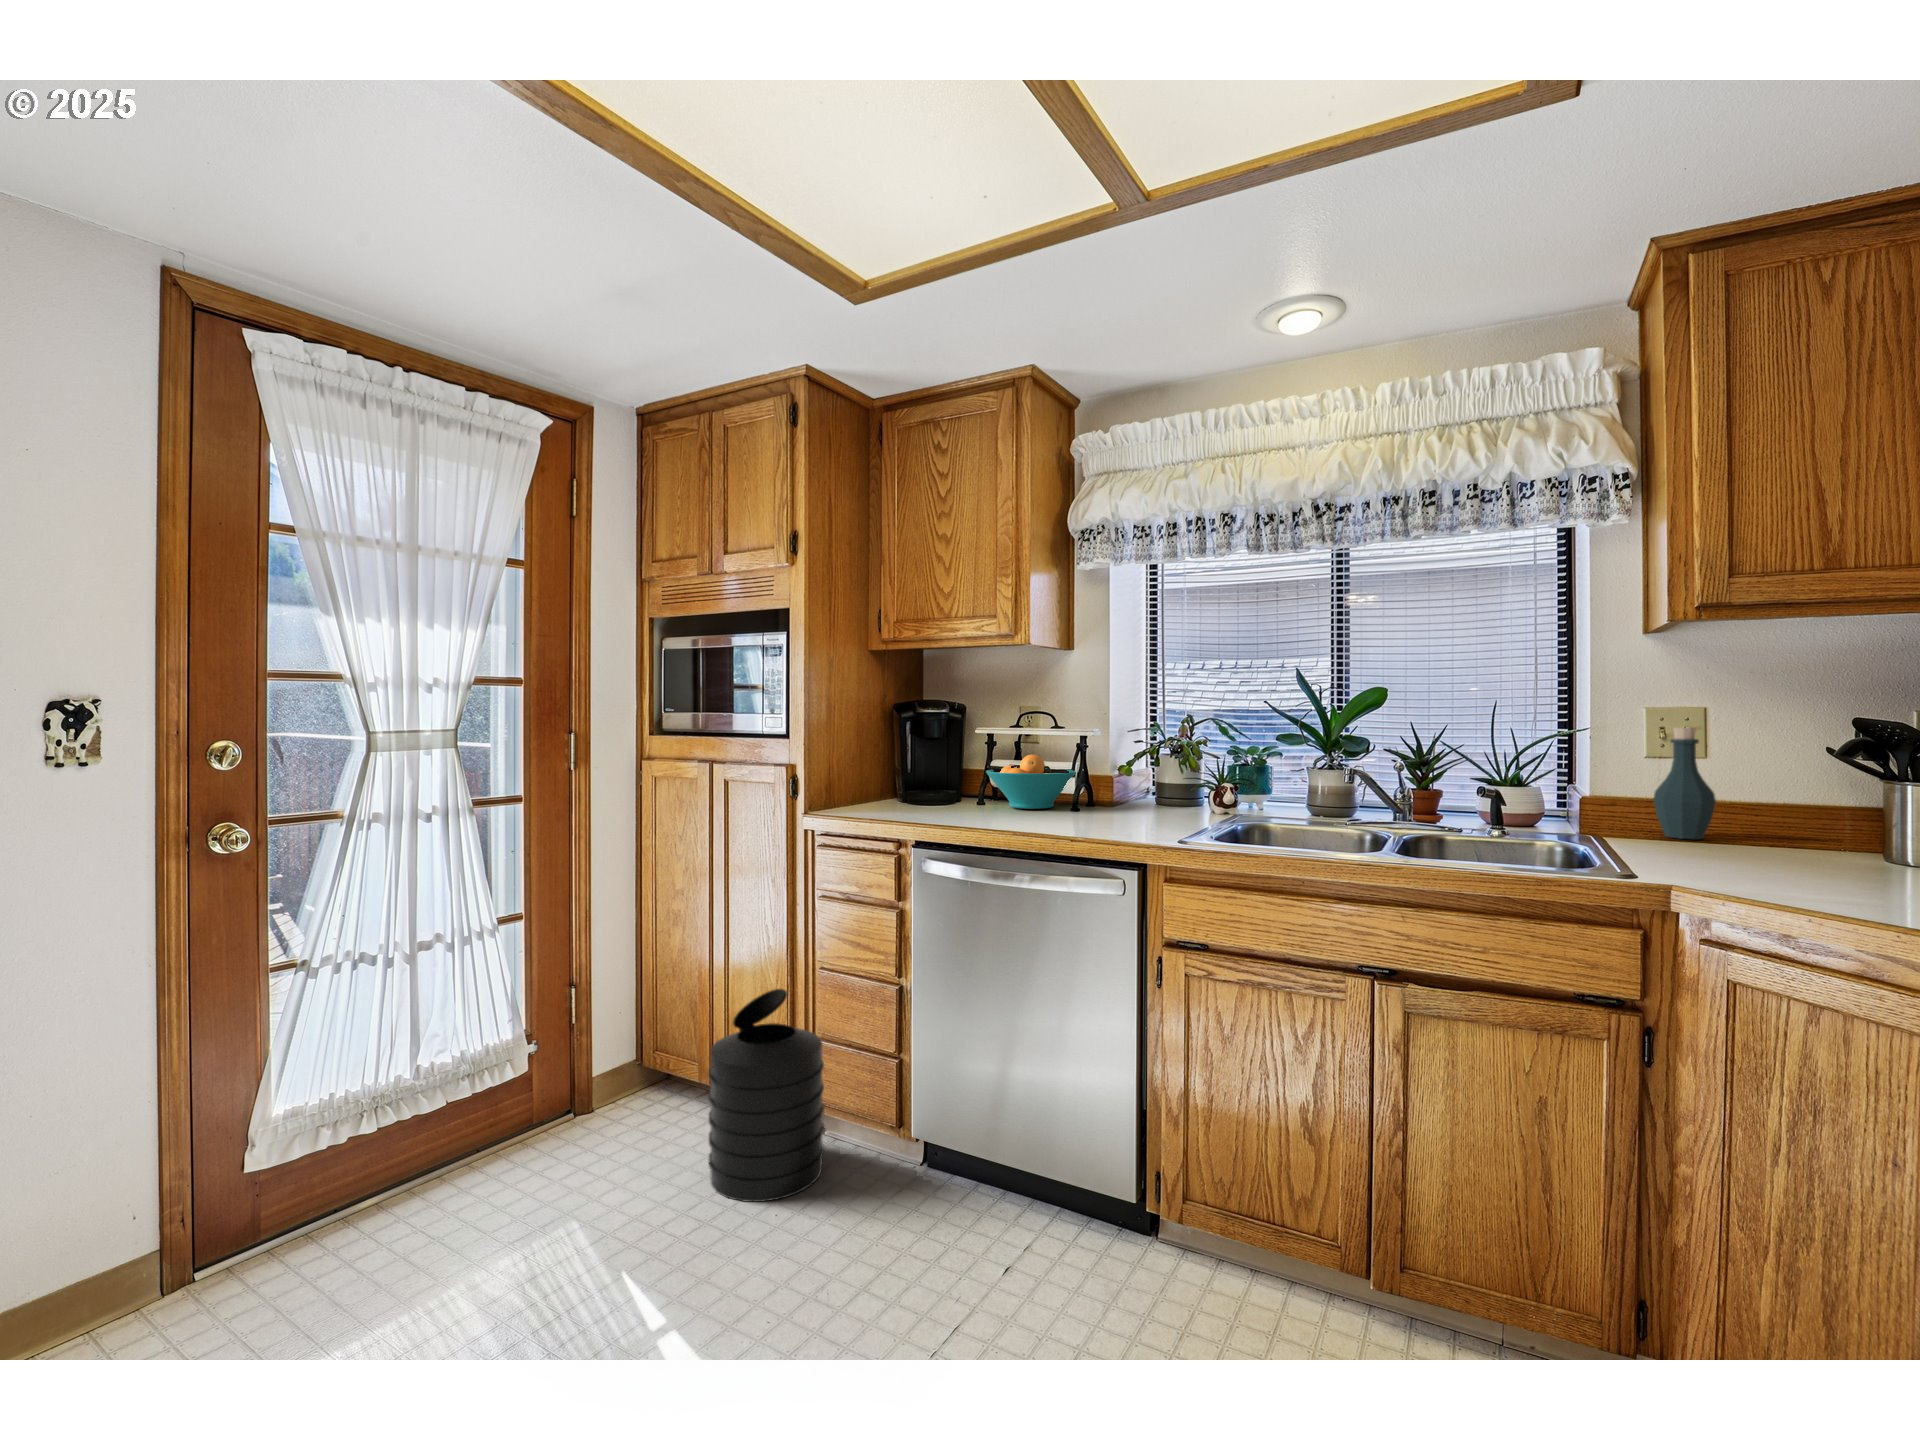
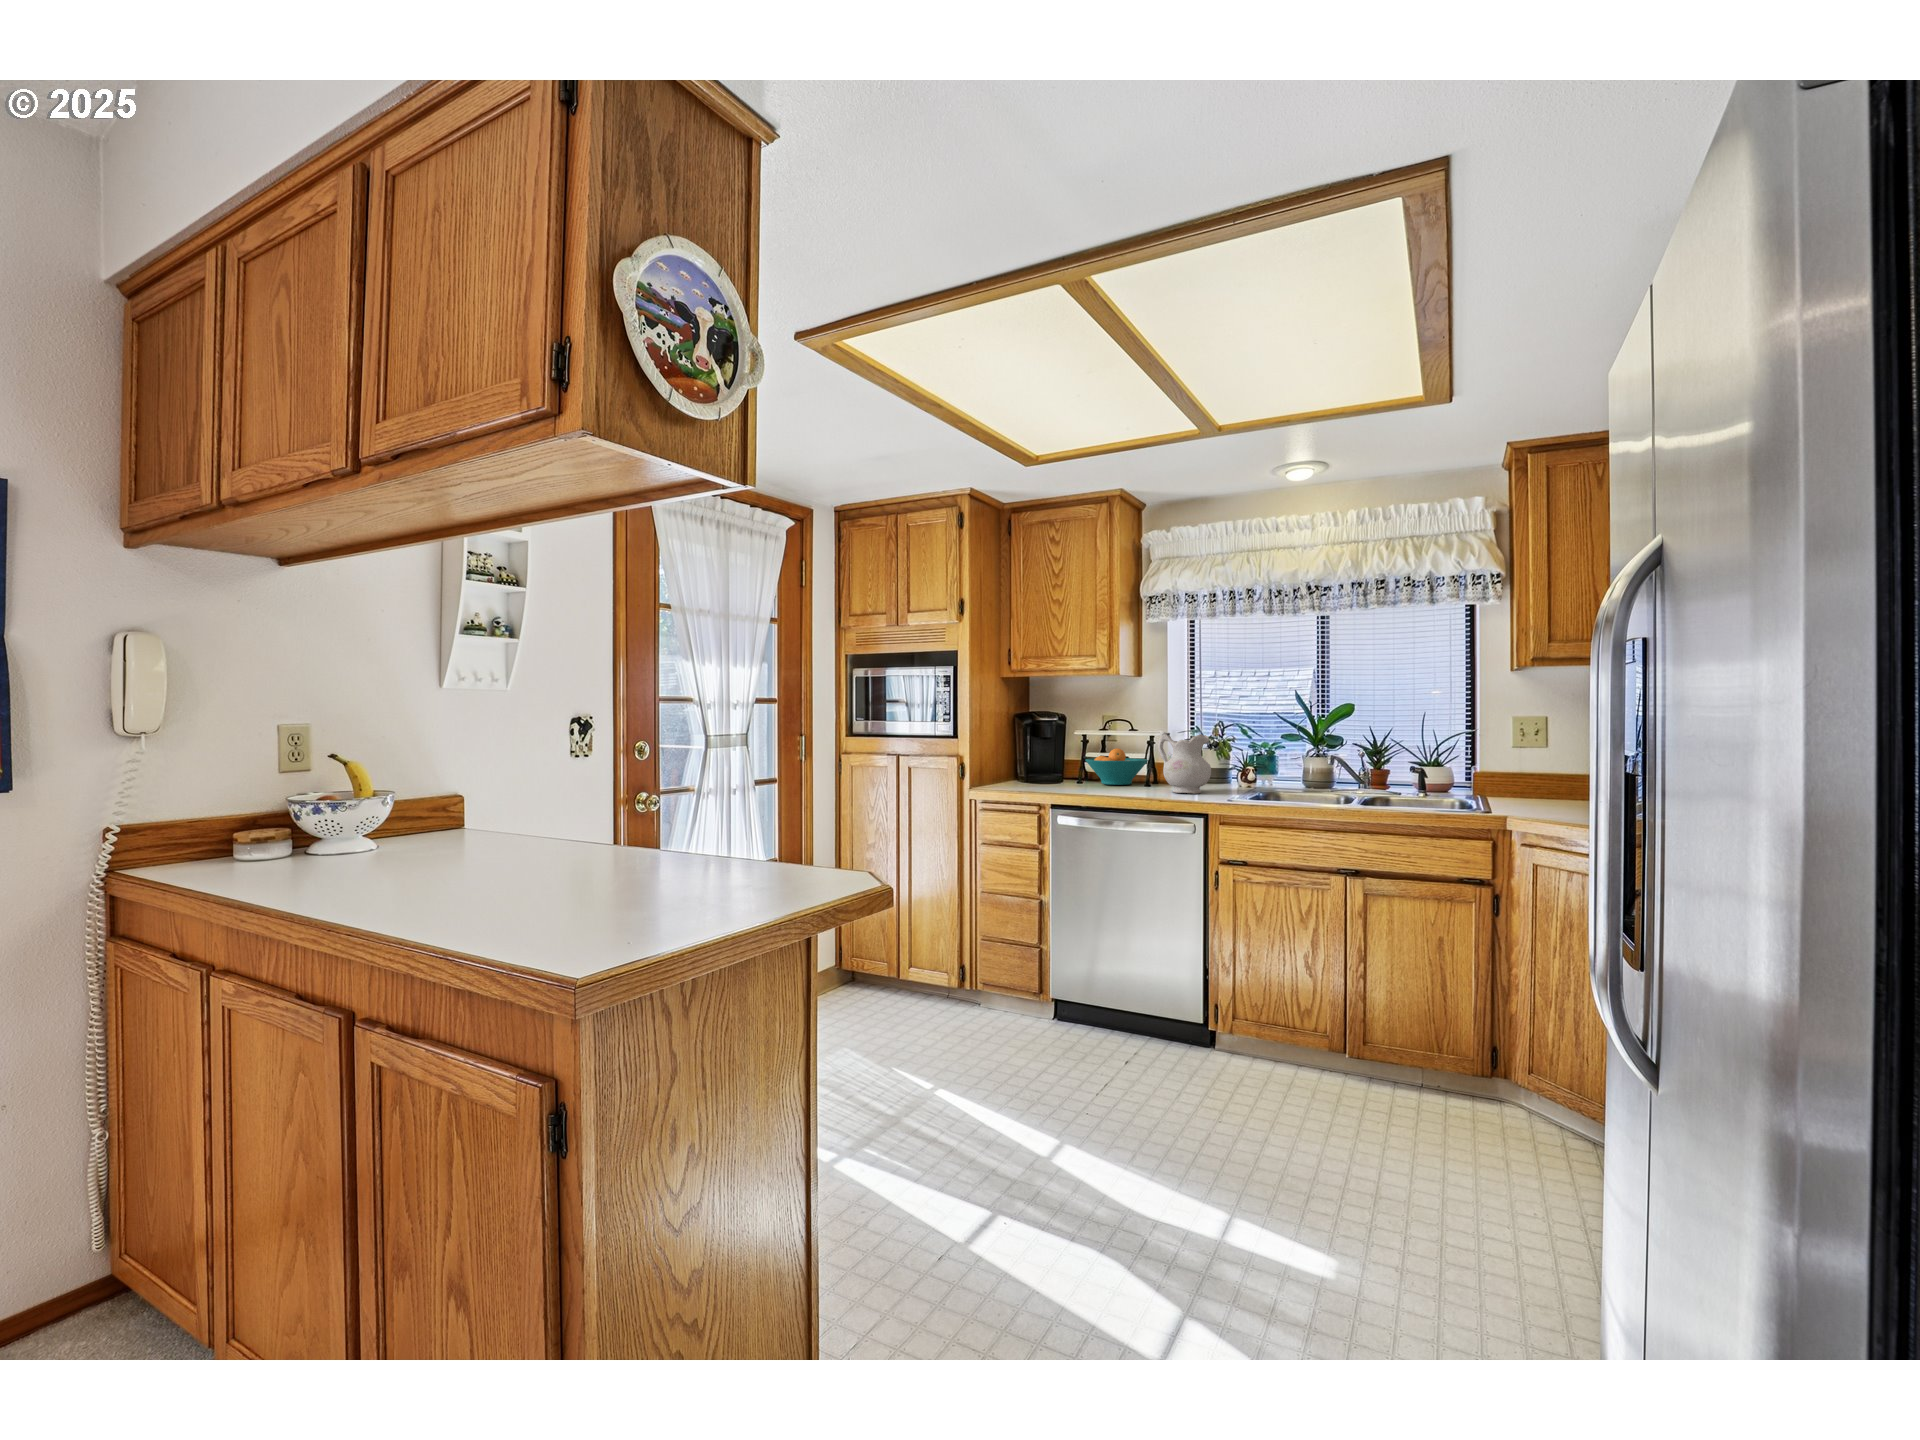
bottle: present [1653,728,1716,839] -> none [1517,729,1553,797]
ceramic pitcher: none [1084,731,1162,826] -> present [1158,733,1211,794]
trash can: present [709,989,824,1202] -> none [916,902,990,1035]

